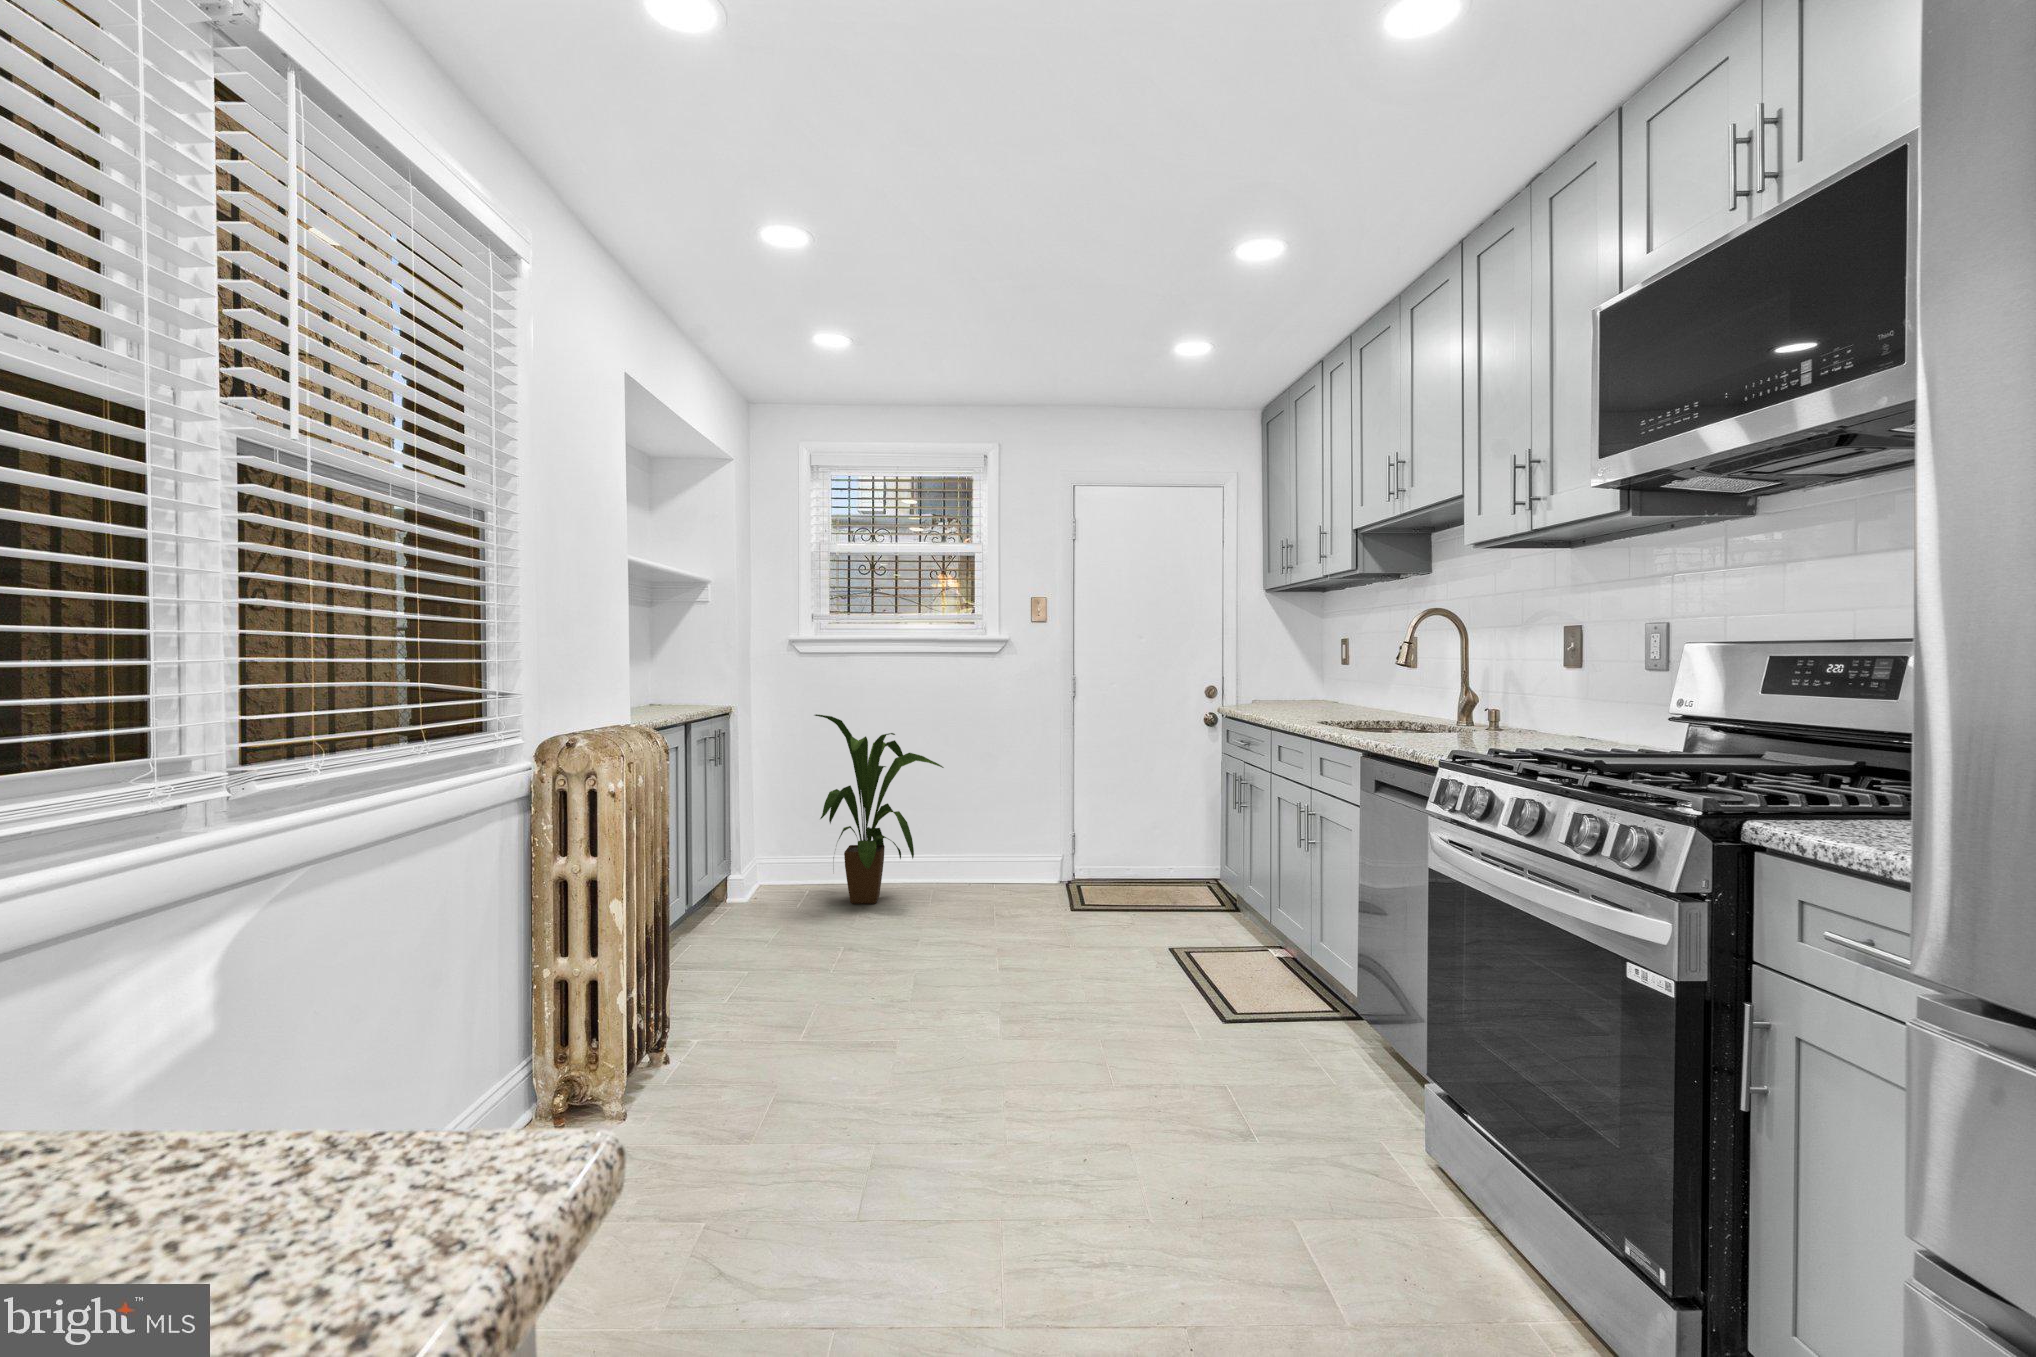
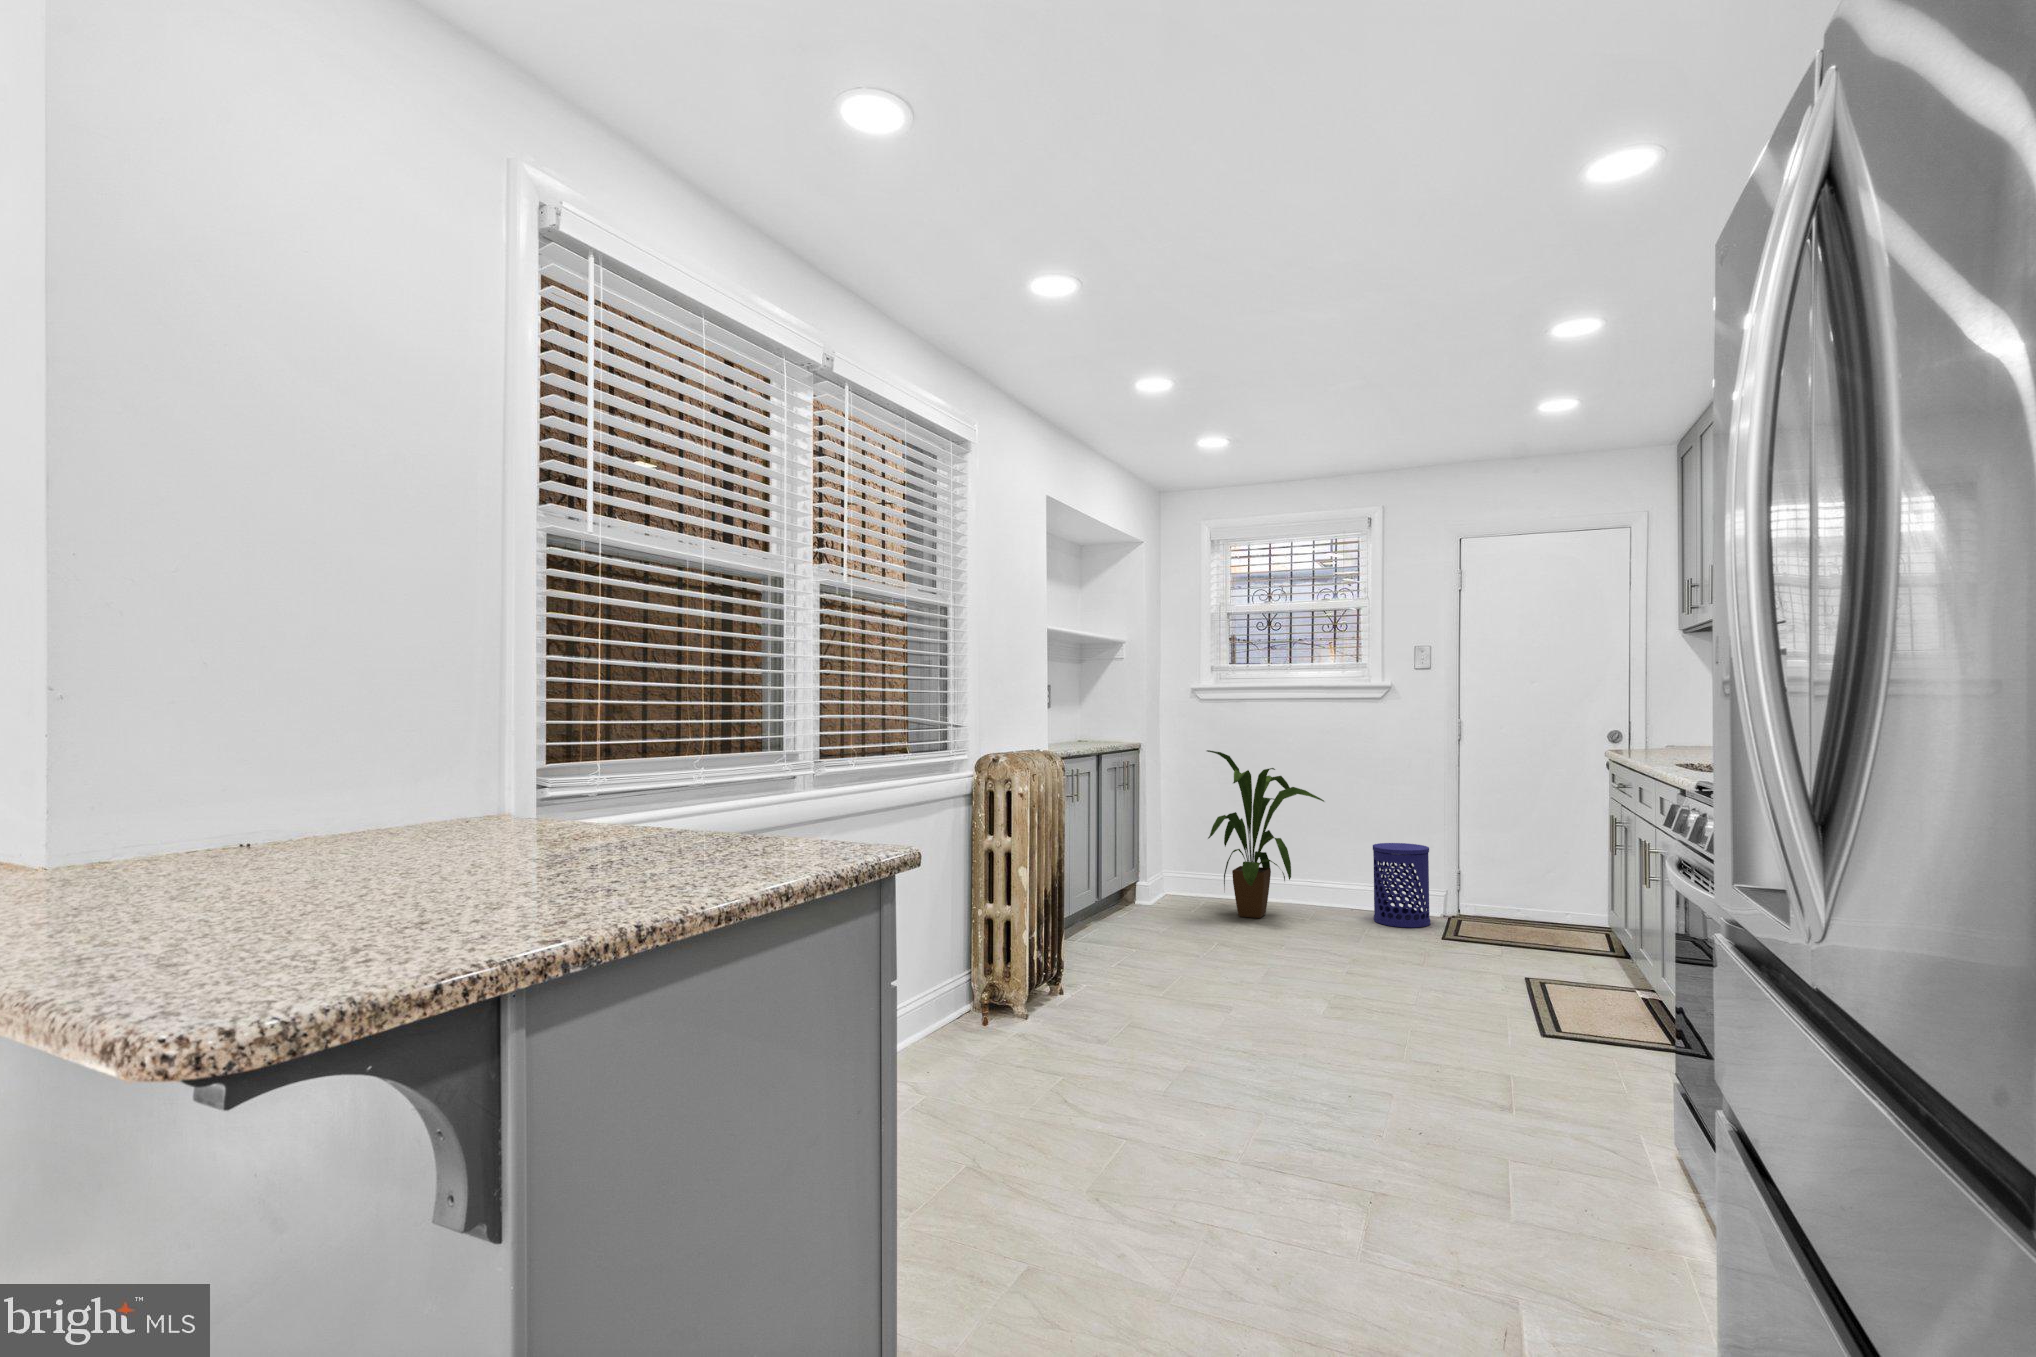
waste bin: none [991,807,1047,897] -> present [1373,843,1430,927]

